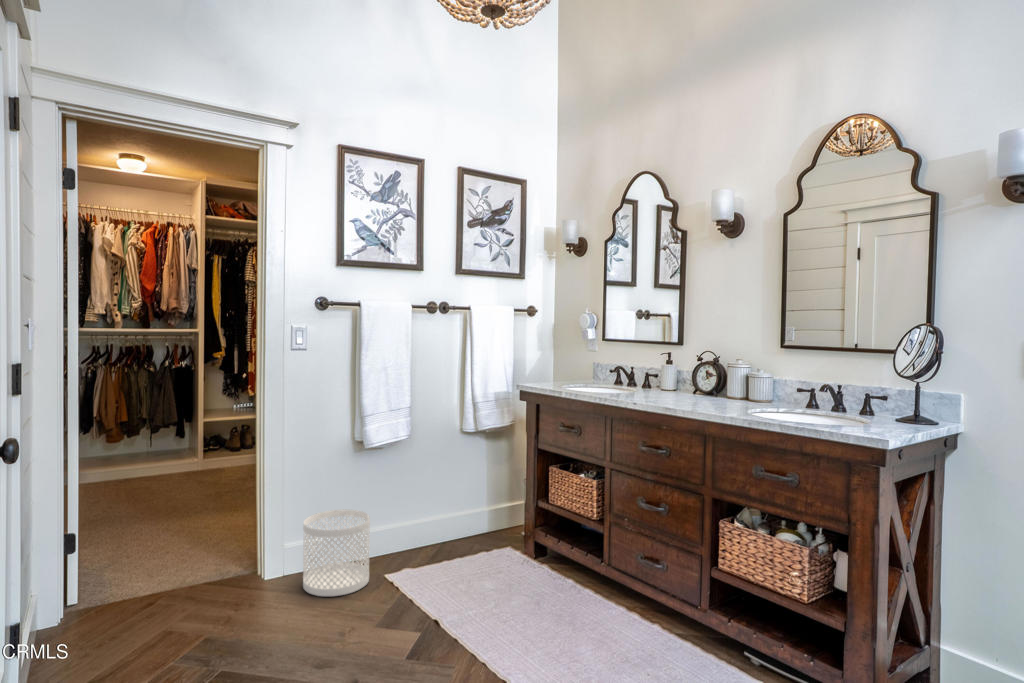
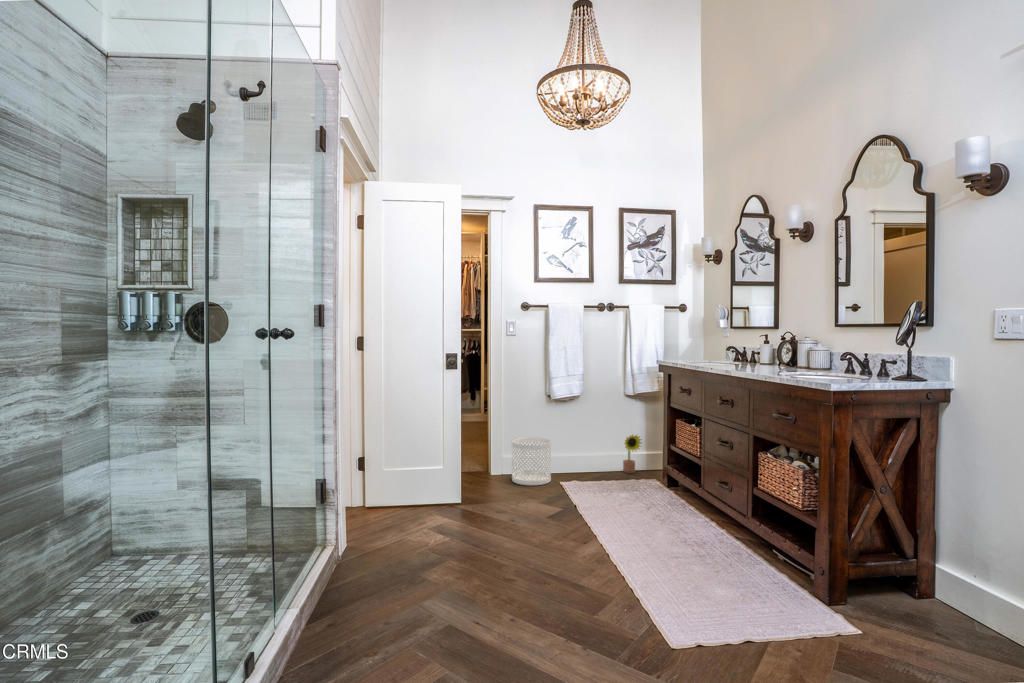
decorative plant: none [462,487,491,542] -> present [623,435,641,473]

